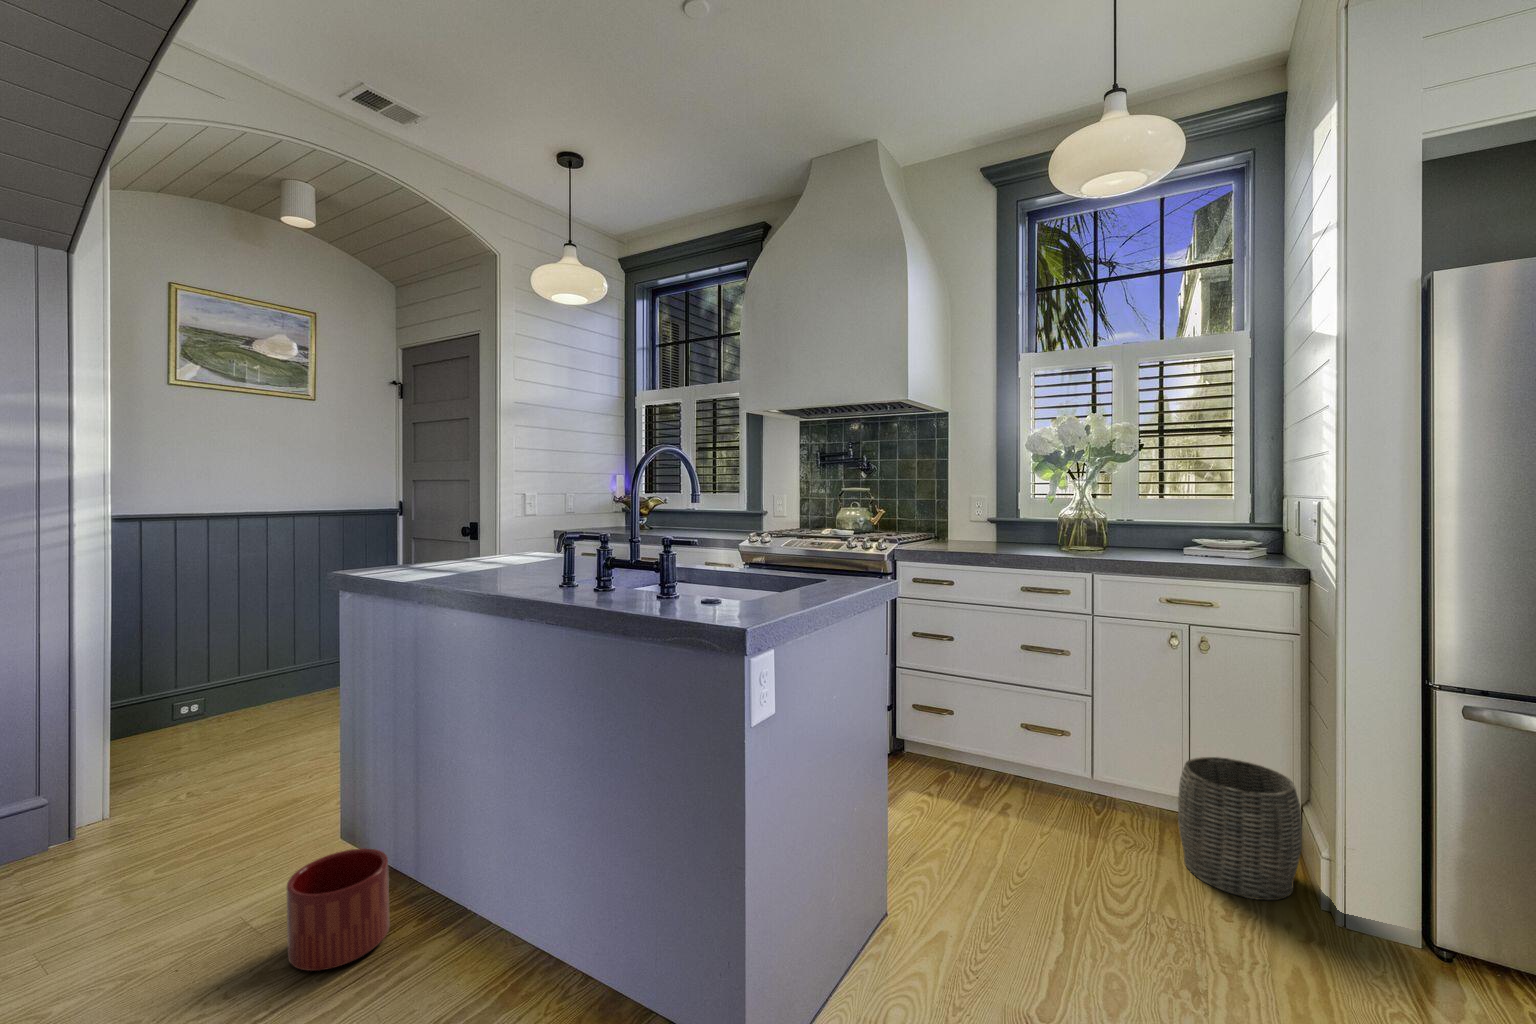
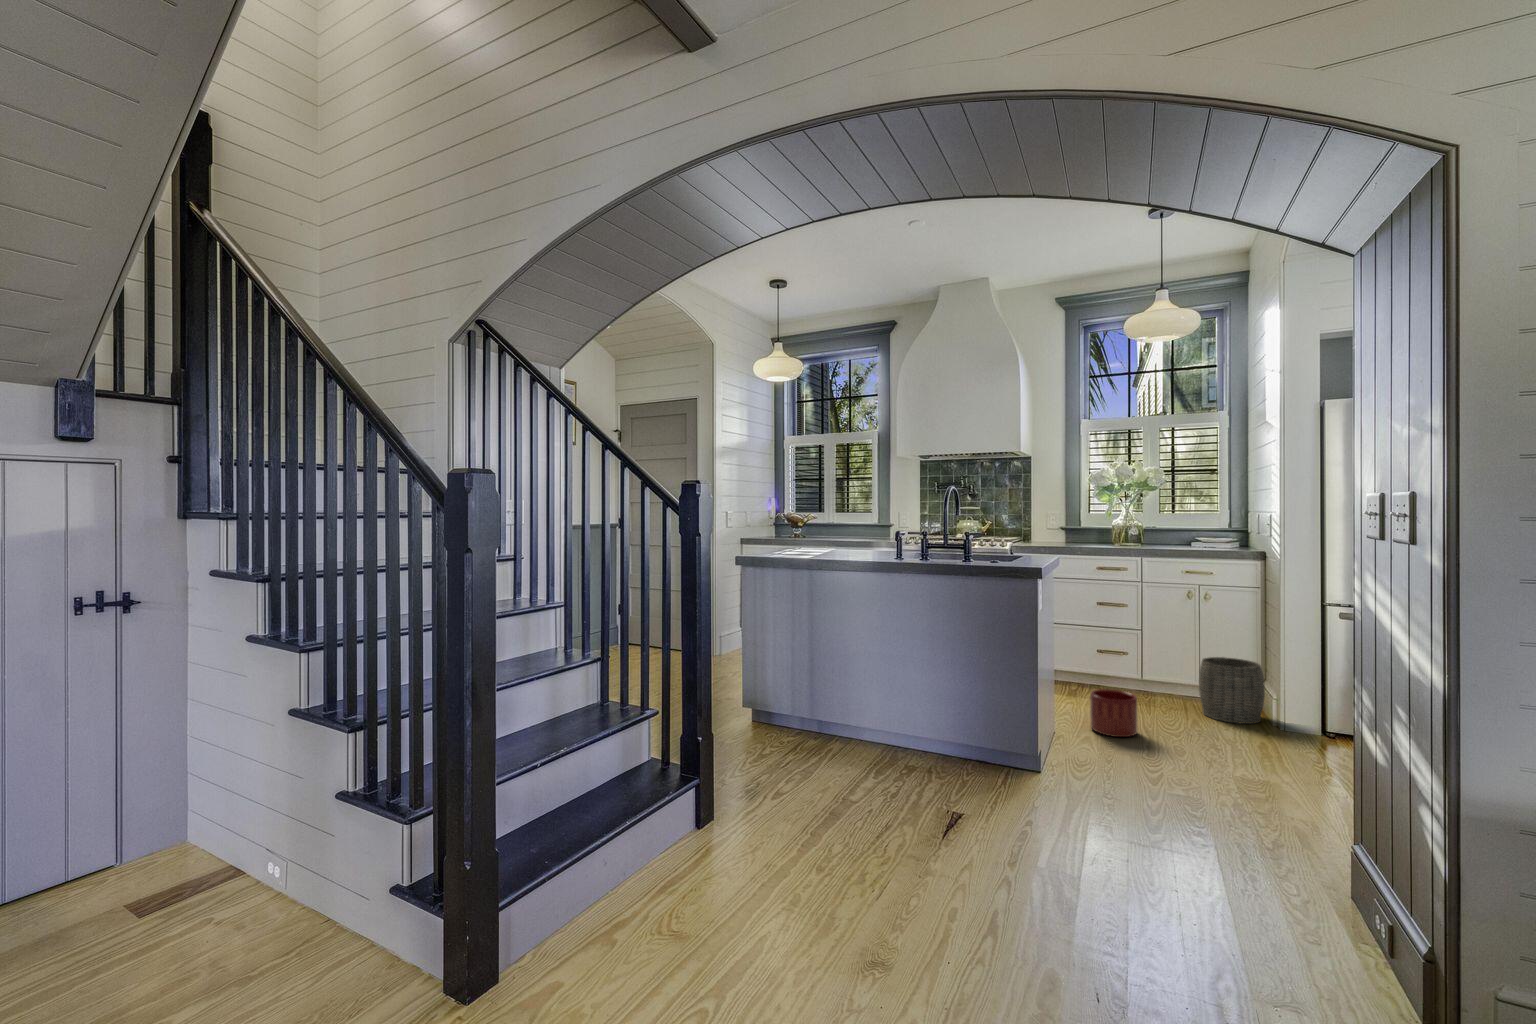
planter: present [286,848,390,971] -> present [1090,689,1138,737]

